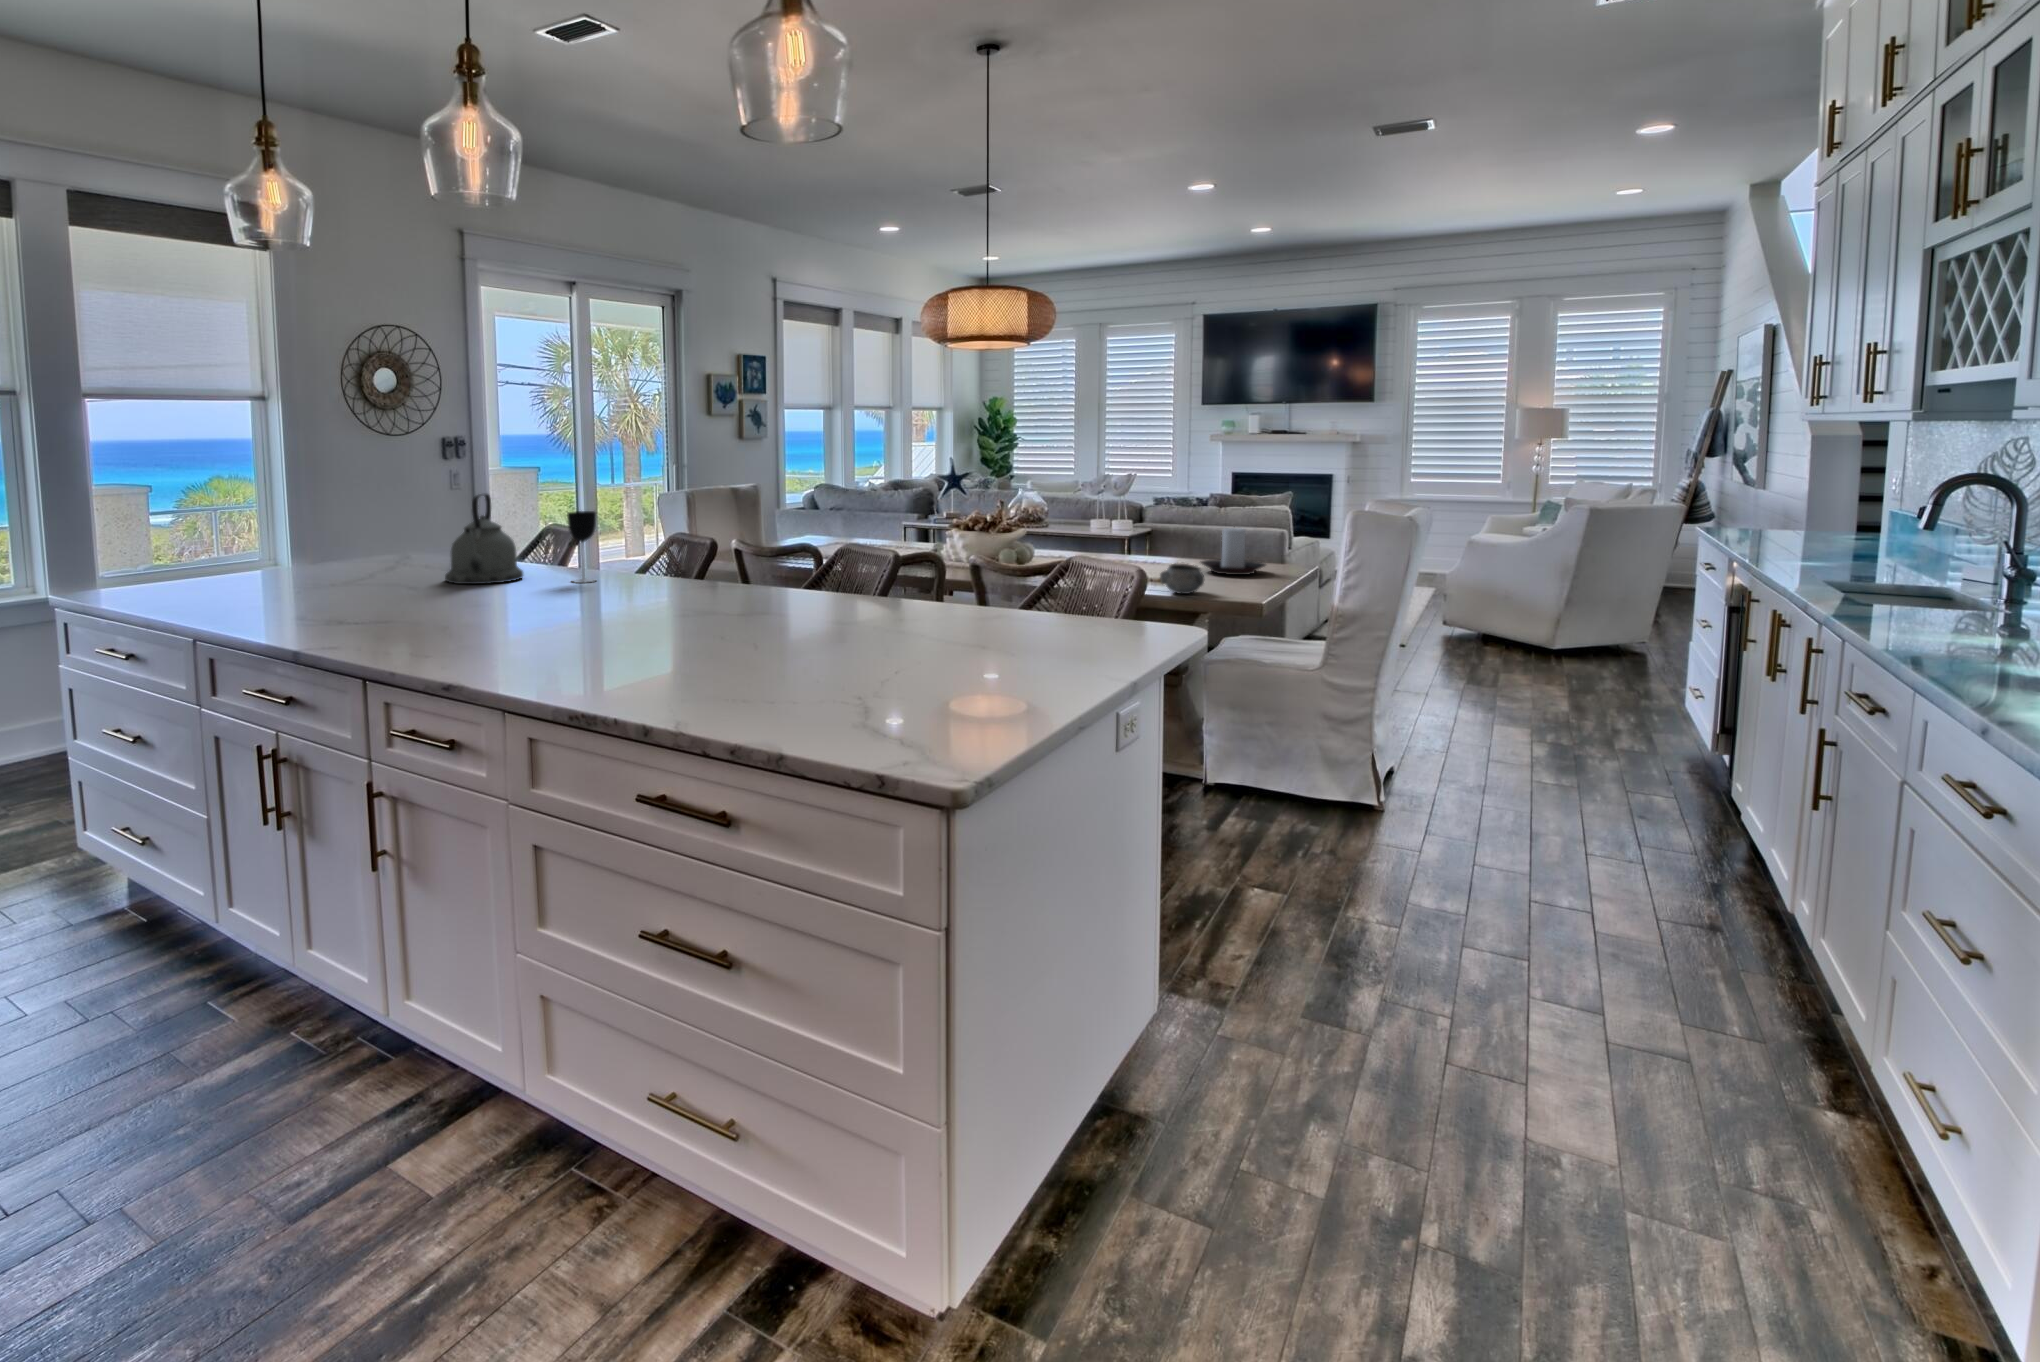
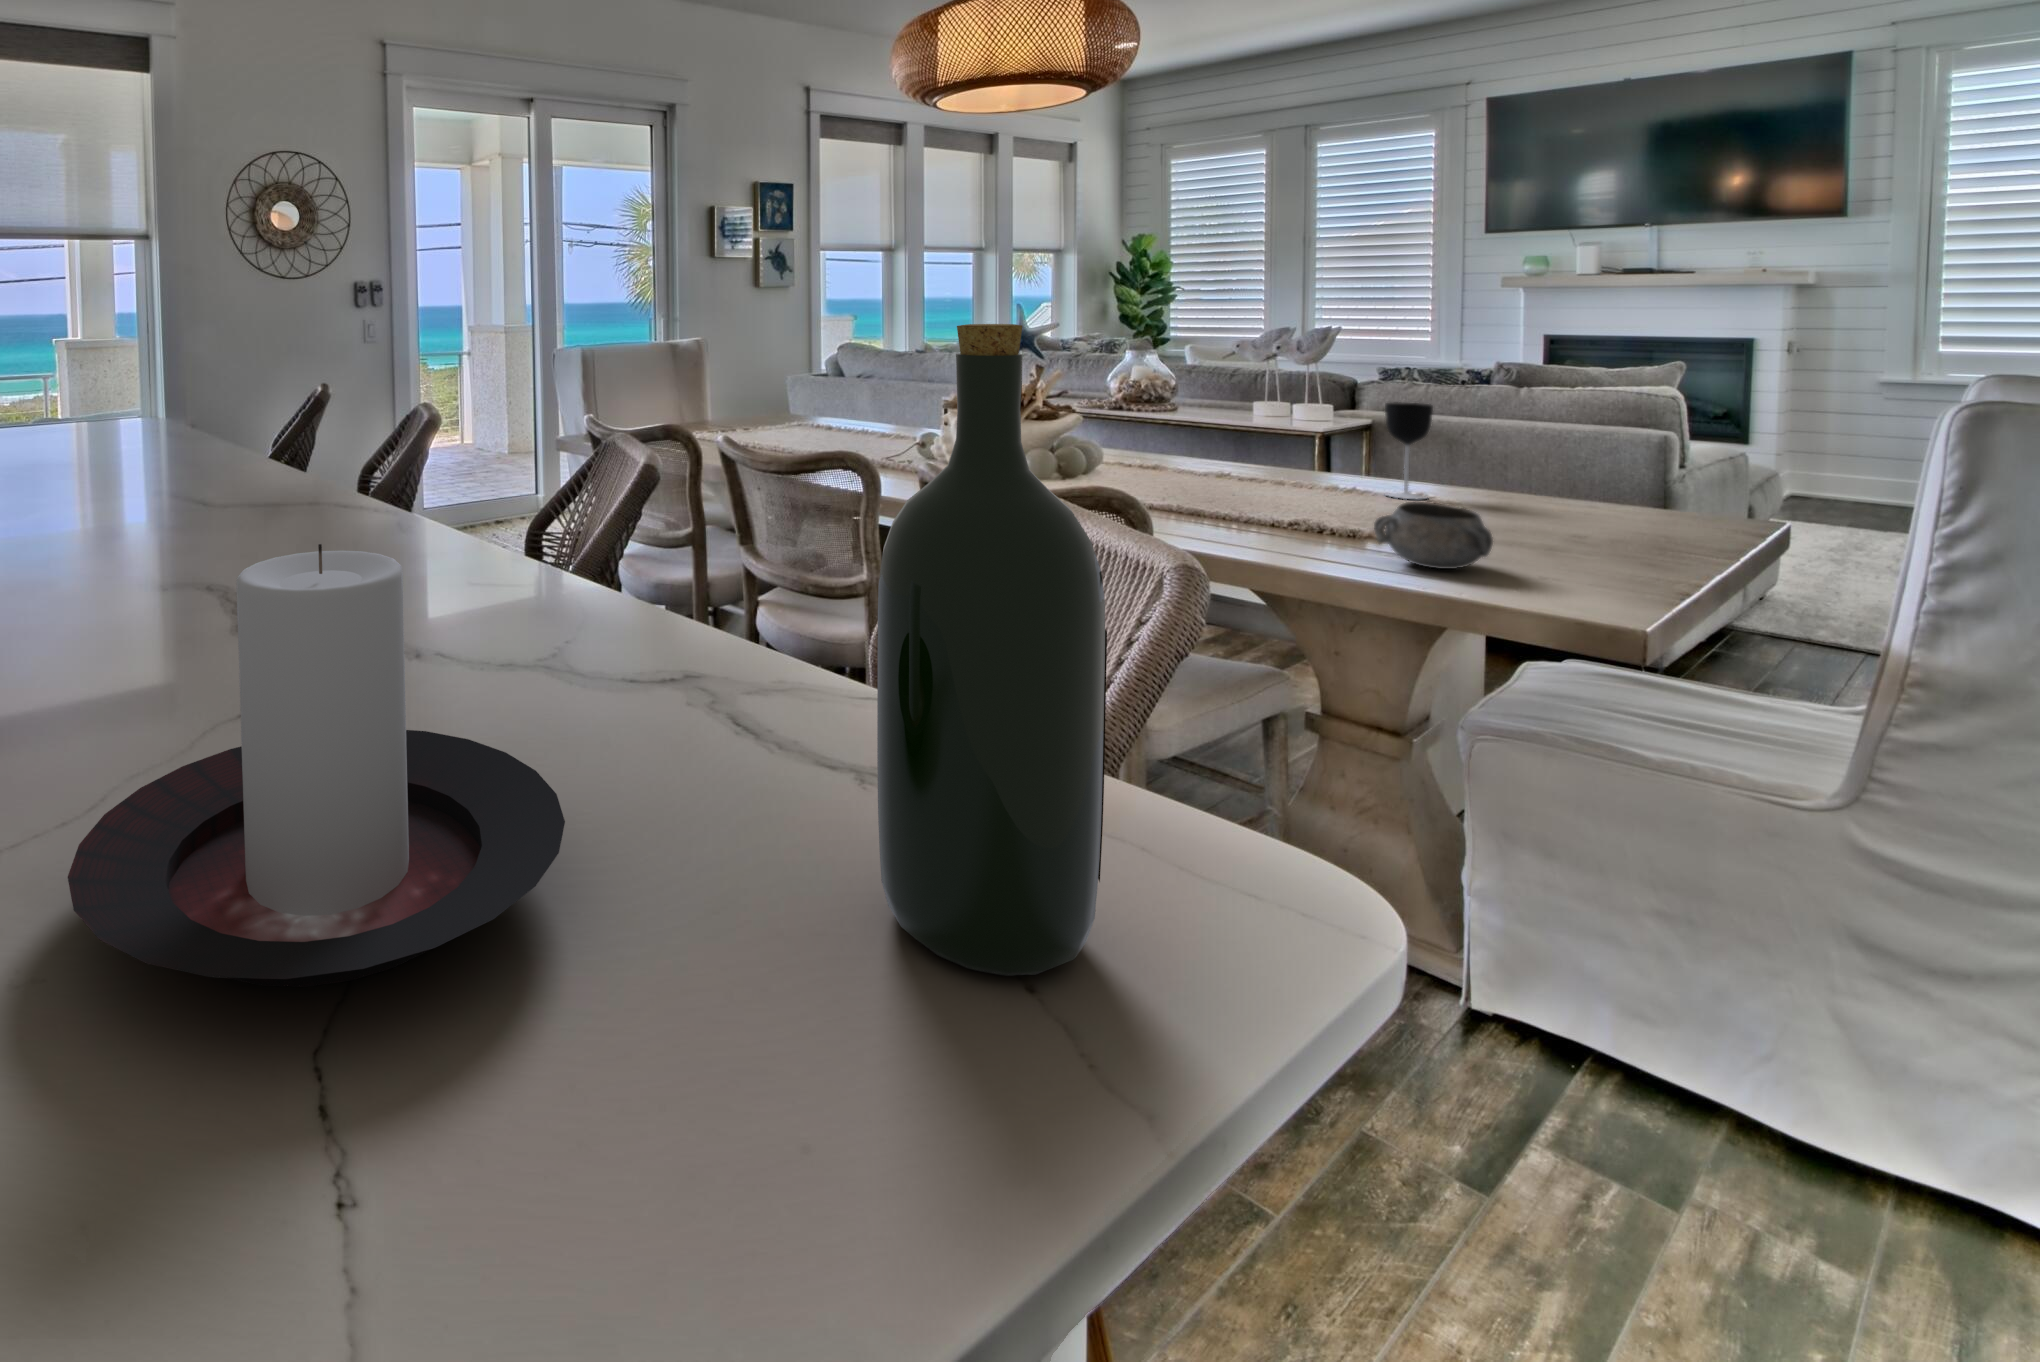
kettle: present [445,494,523,584] -> none [46,339,178,475]
wine bottle: none [1079,496,1133,651] -> present [877,324,1107,975]
wine glass: present [567,511,596,583] -> present [1385,402,1433,499]
candle holder: present [1201,528,1266,575] -> present [68,544,565,987]

